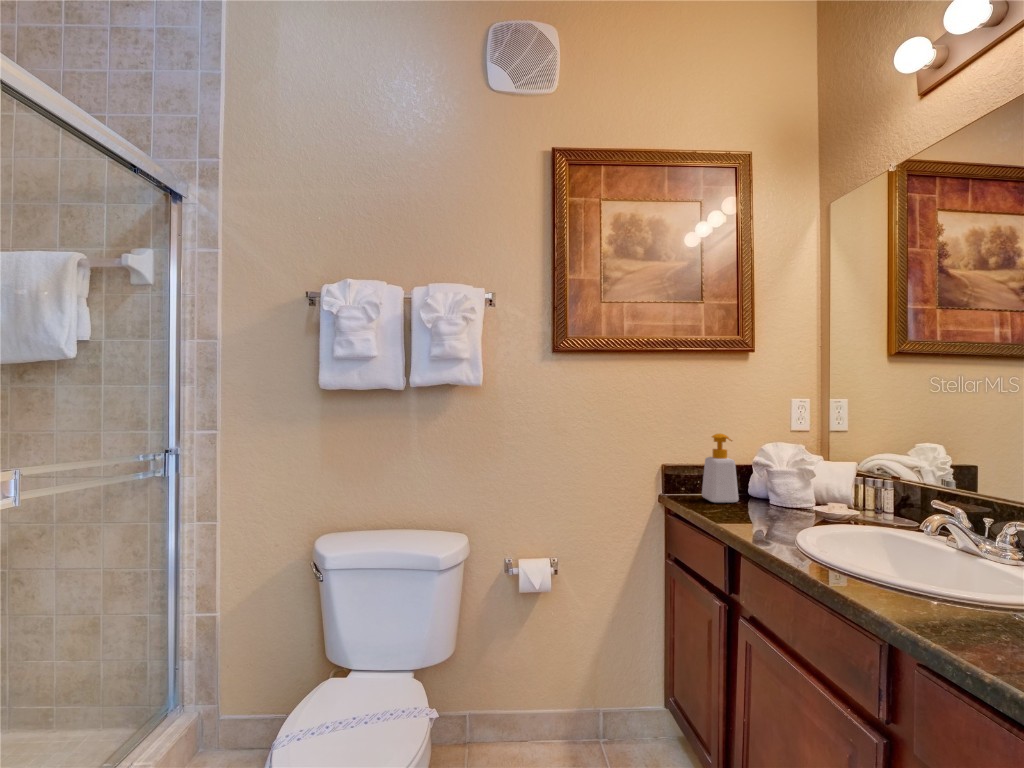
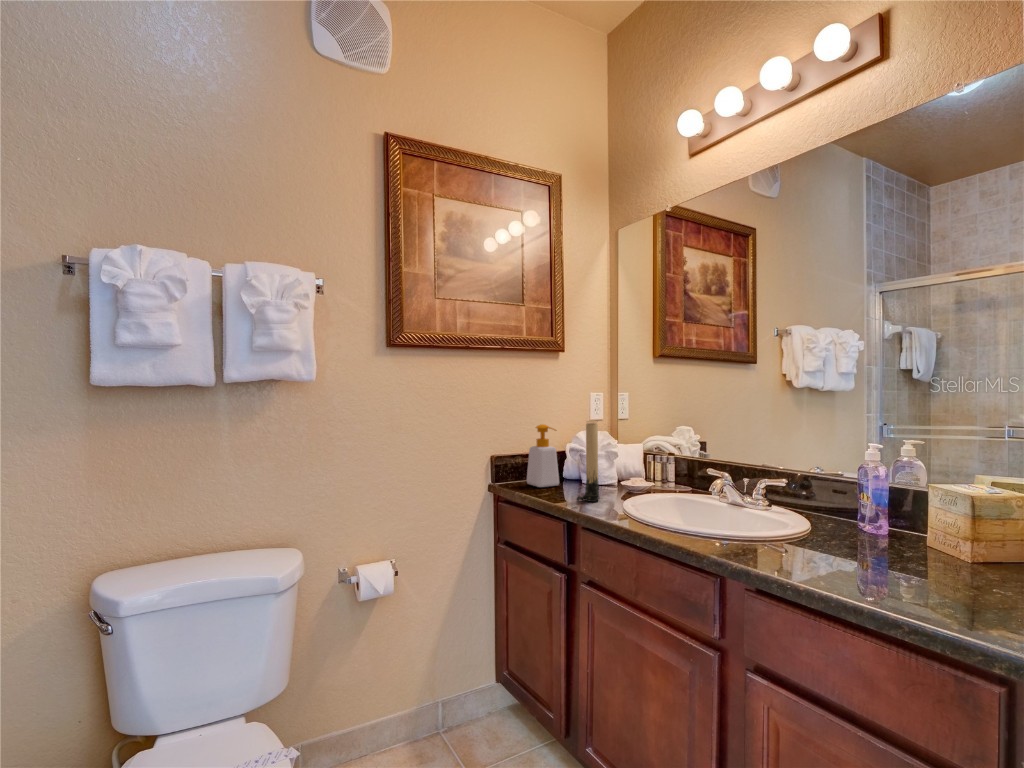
candle: none [744,432,773,526] -> present [577,421,600,502]

